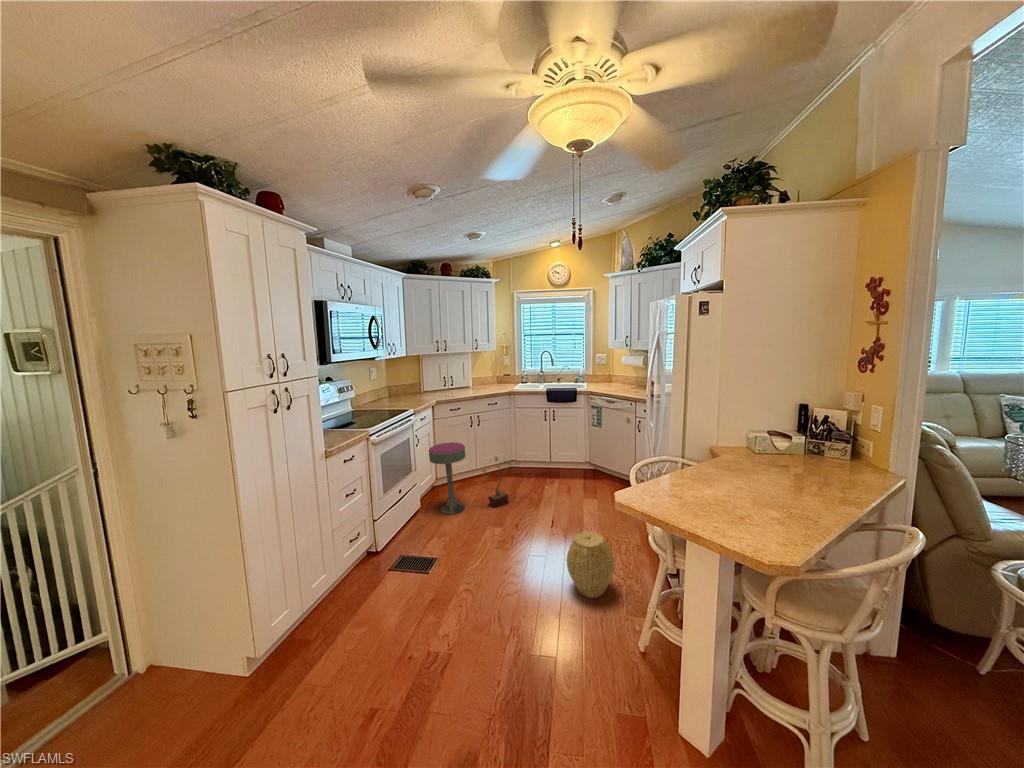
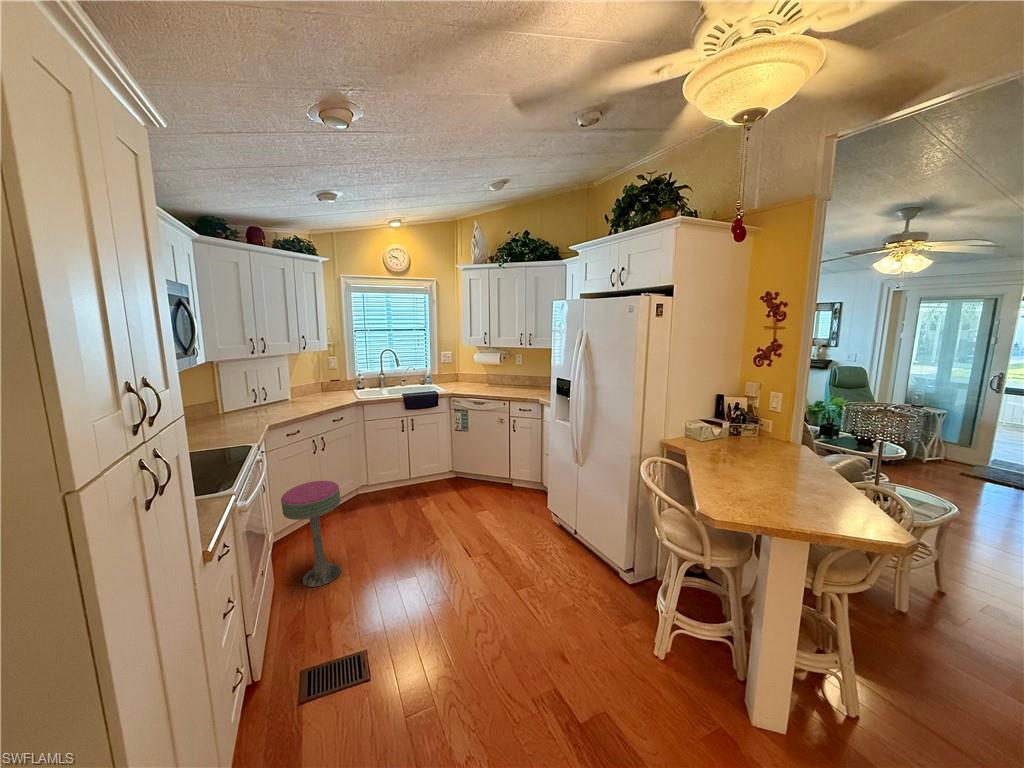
potted plant: present [483,457,520,507] -> none [365,488,408,554]
woven basket: present [567,531,614,598] -> none [544,553,597,628]

